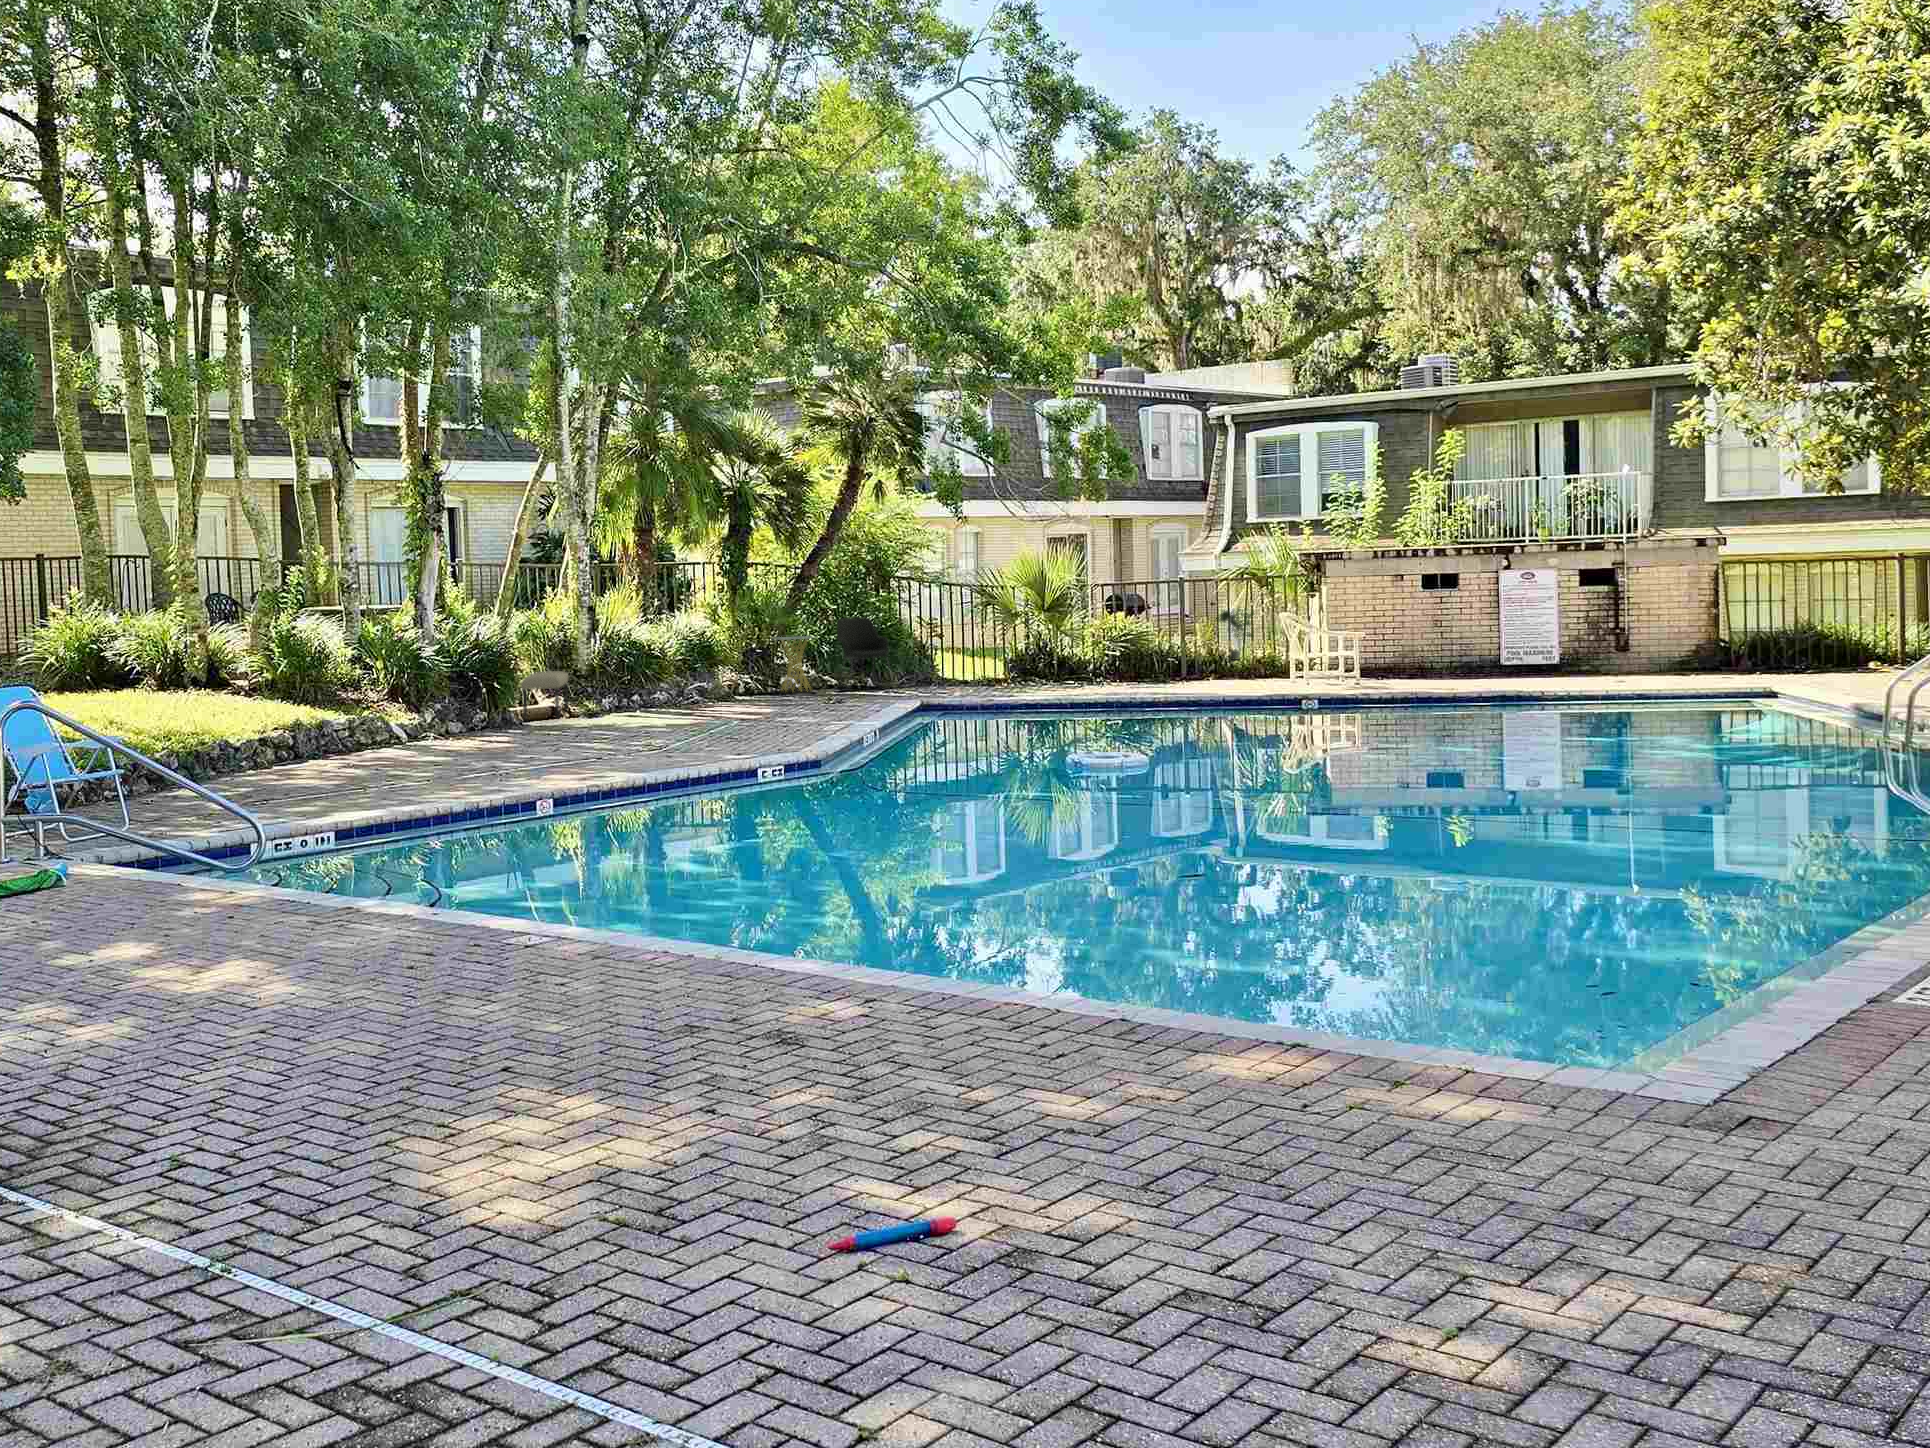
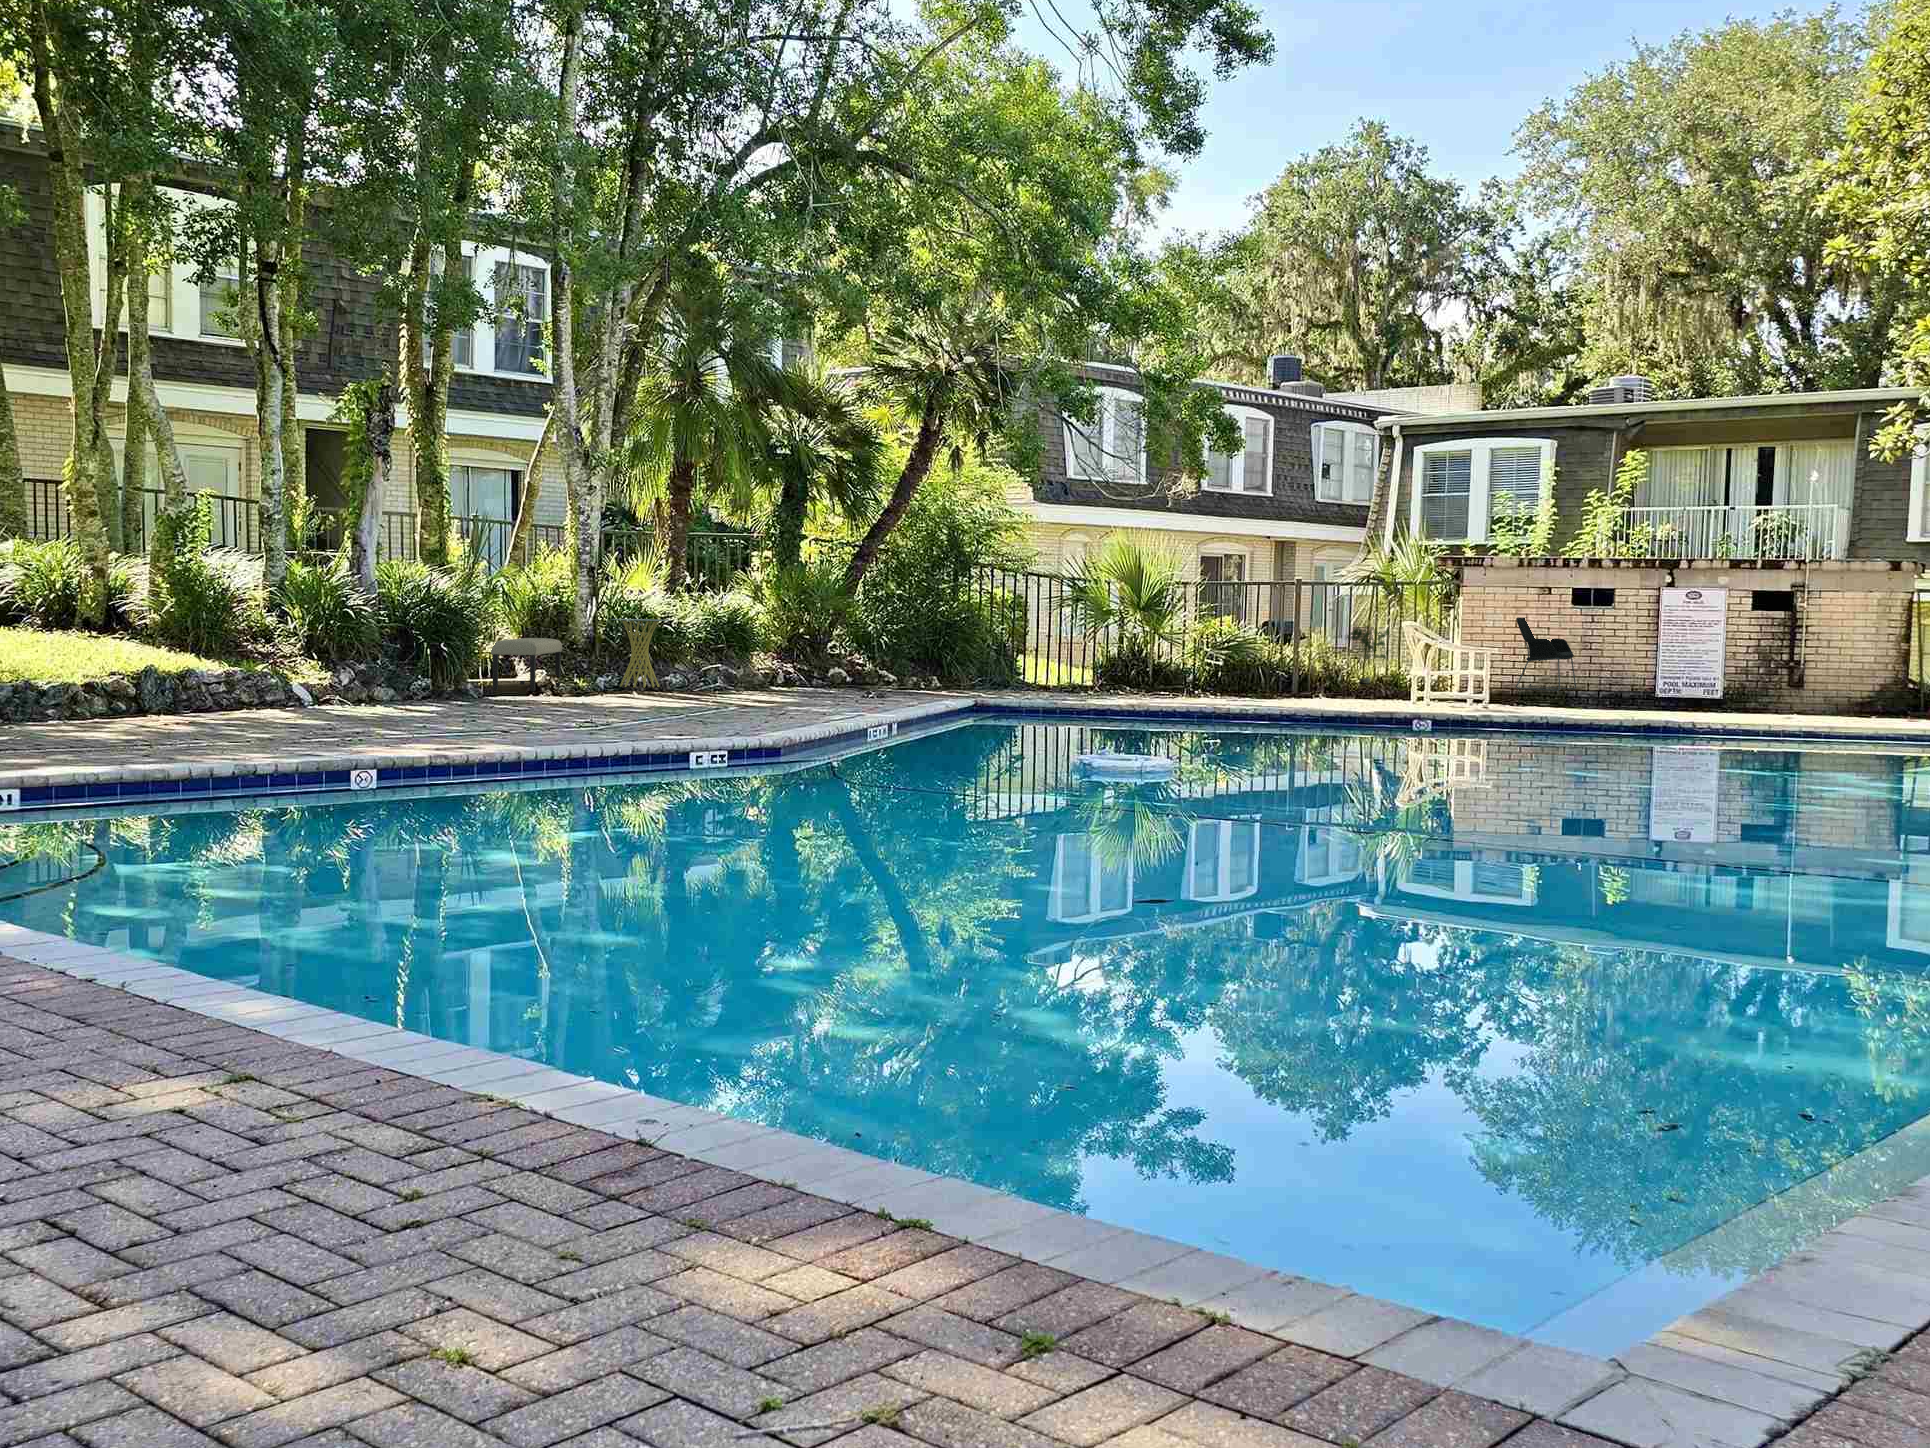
chair: present [837,617,889,686] -> present [1516,618,1576,691]
side table: present [778,636,812,690] -> present [611,619,669,688]

